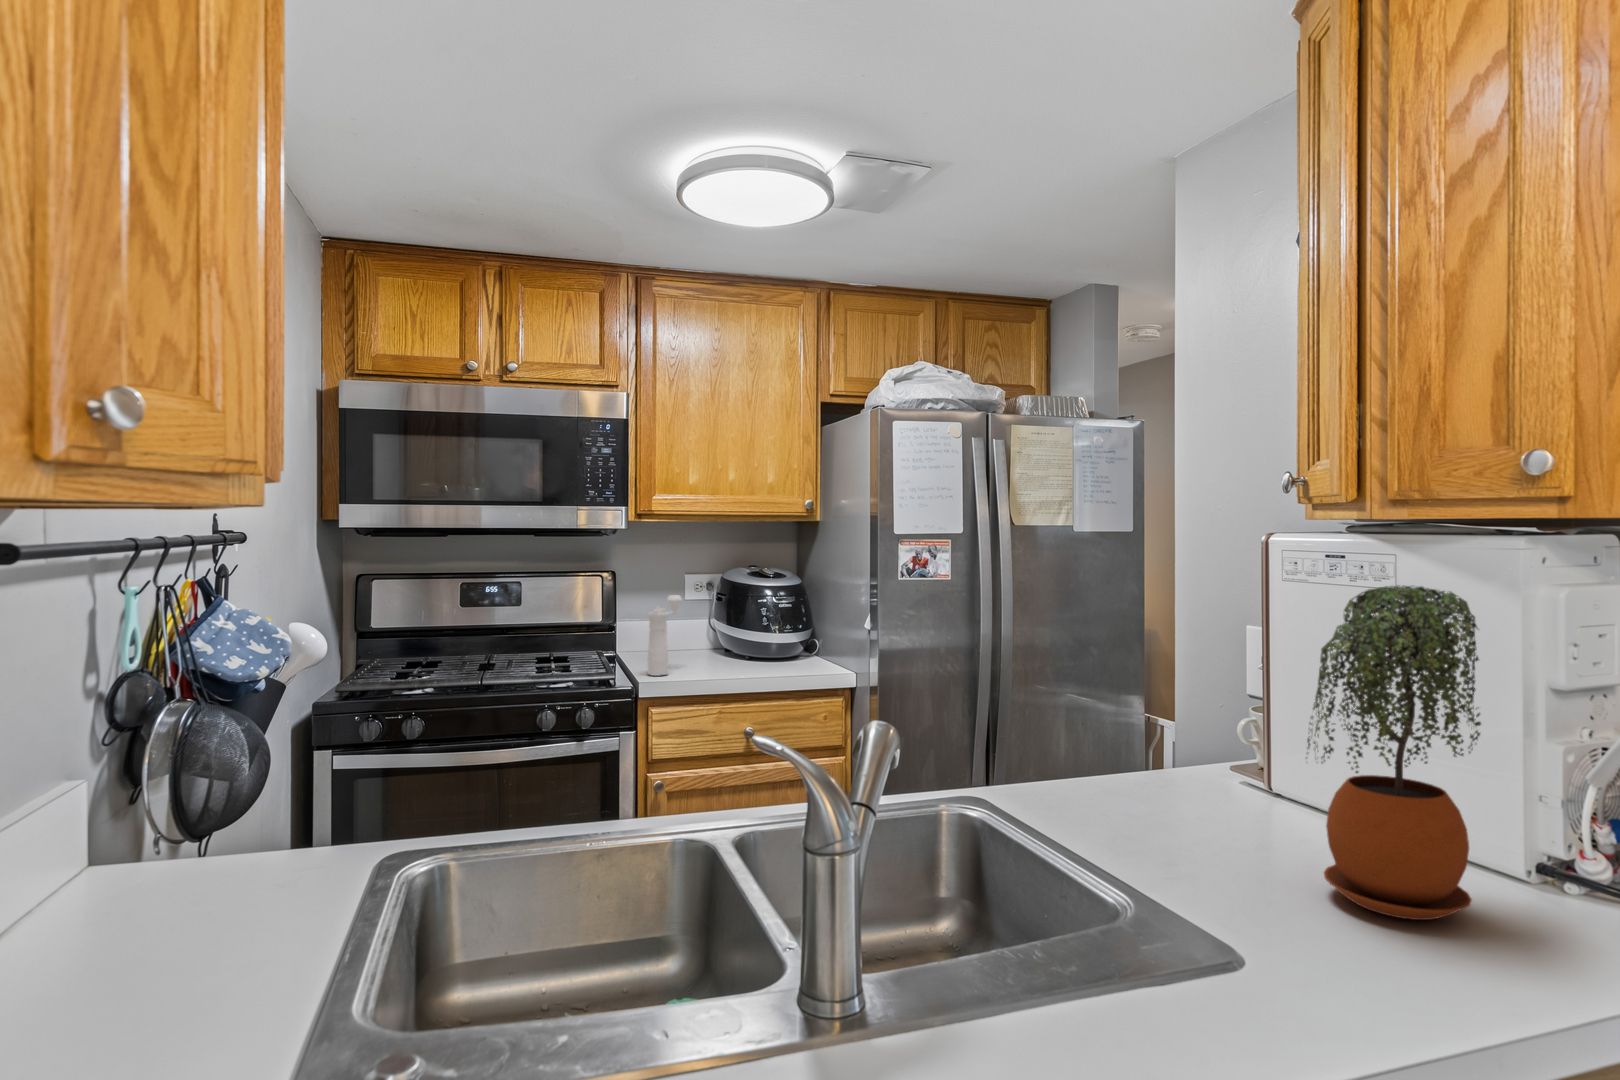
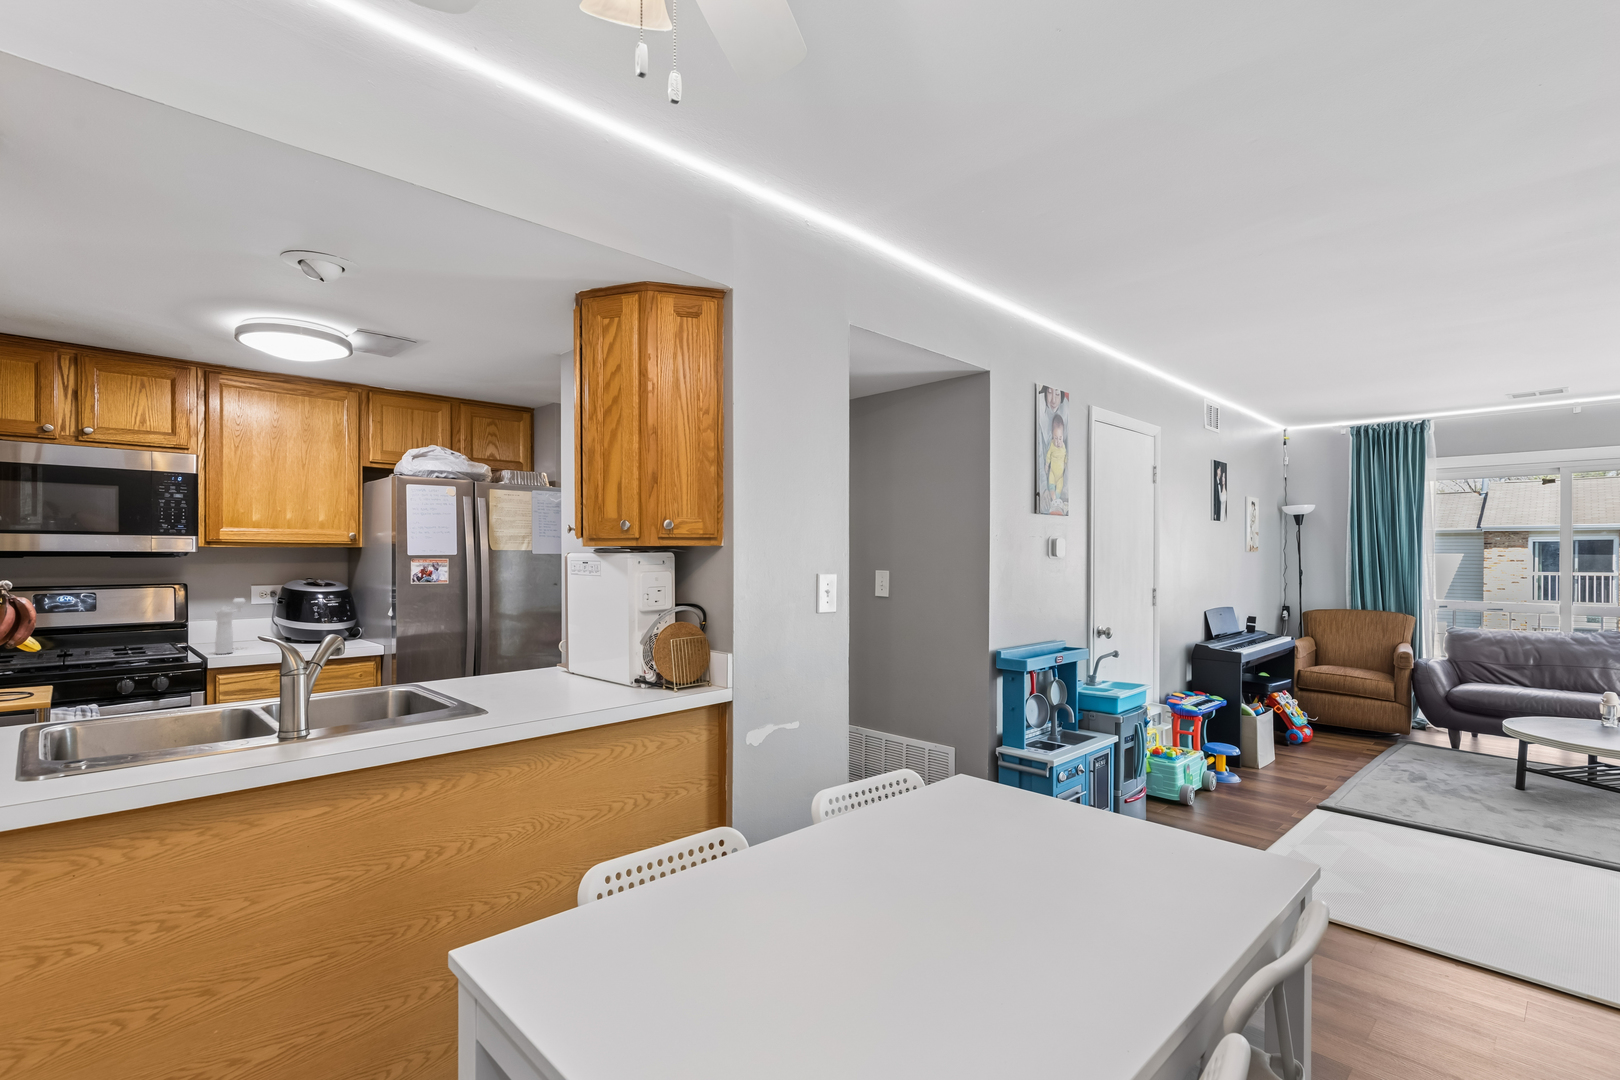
potted plant: present [1307,586,1481,920] -> none [535,575,596,696]

